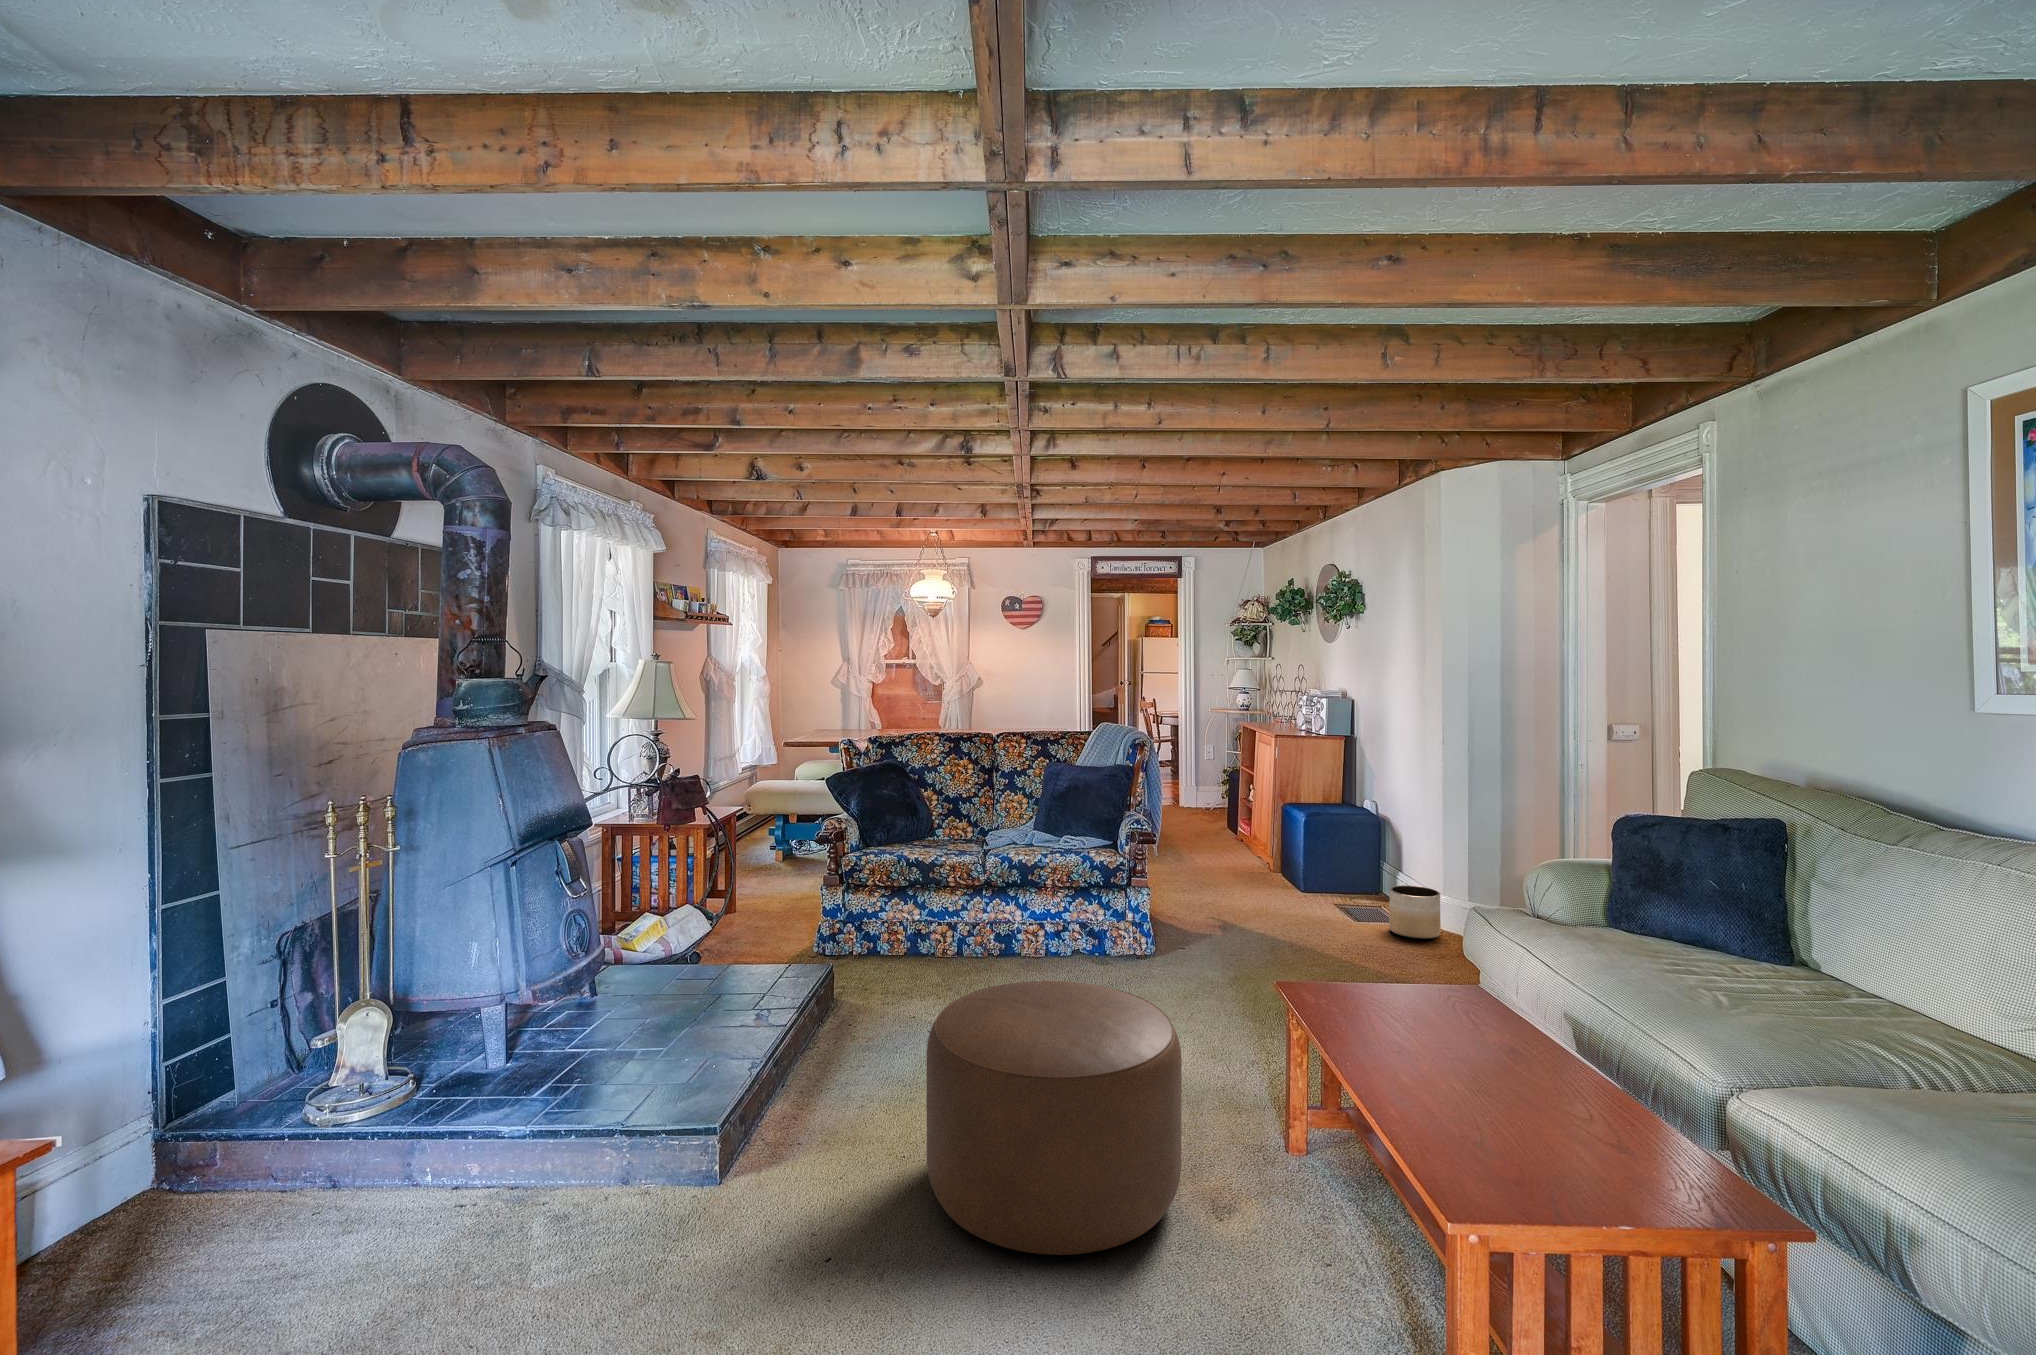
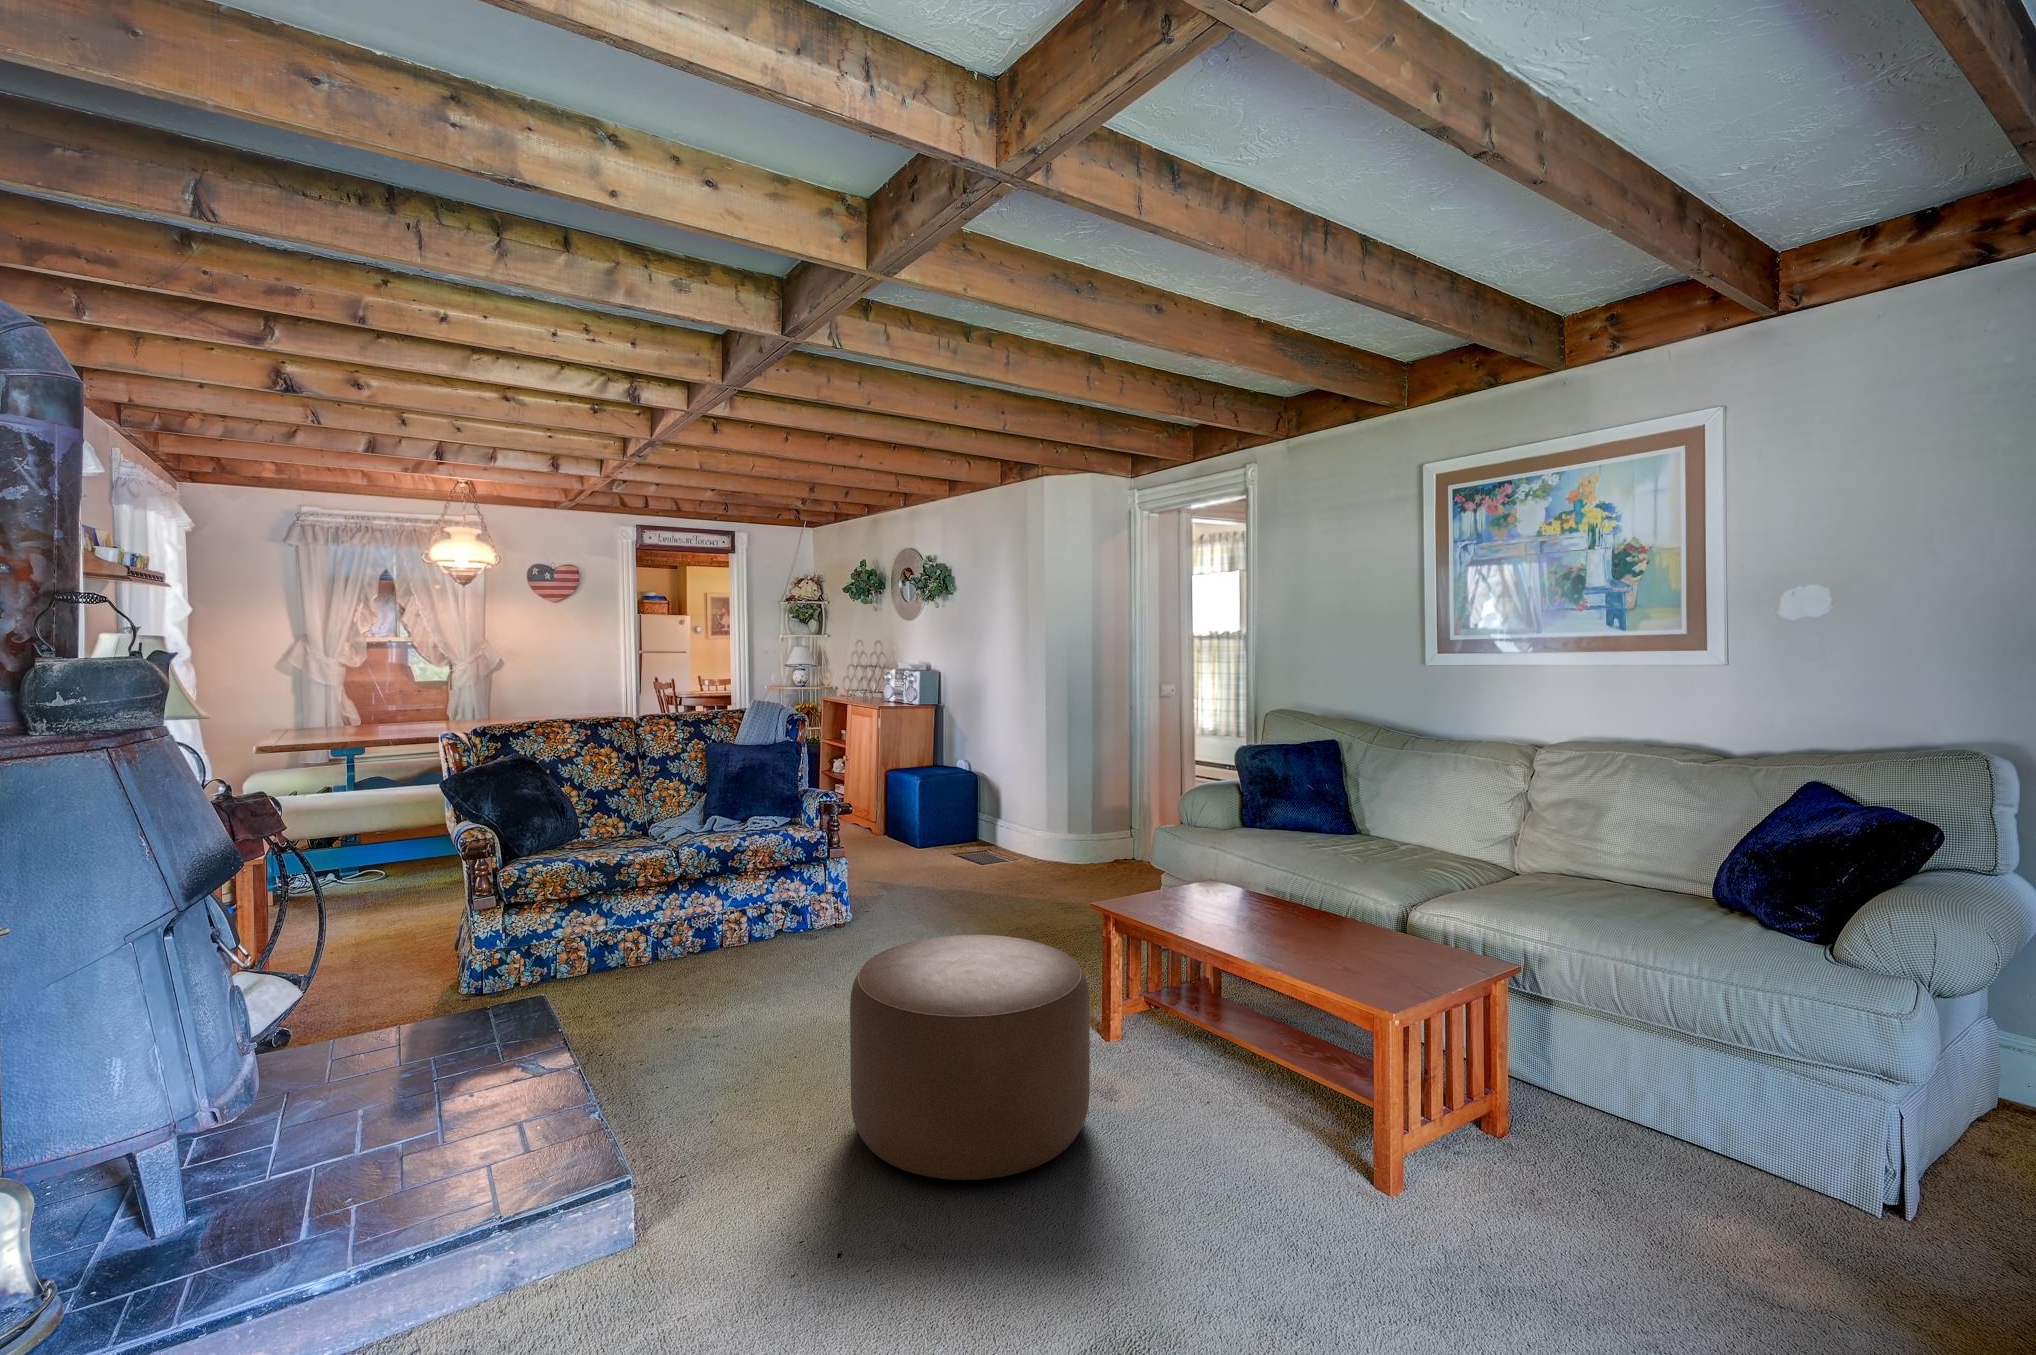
planter: present [1389,885,1441,939] -> none [1017,826,1057,870]

